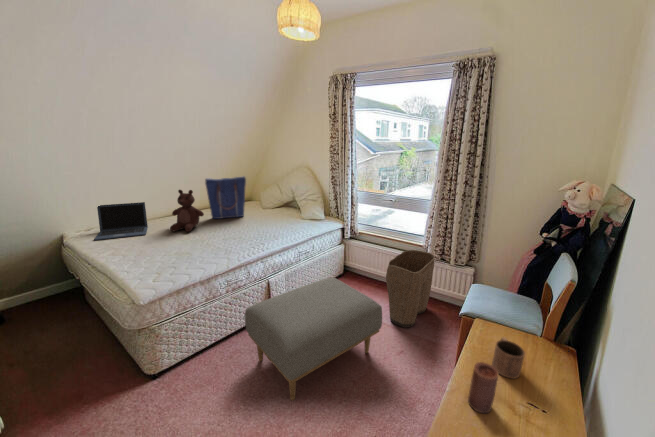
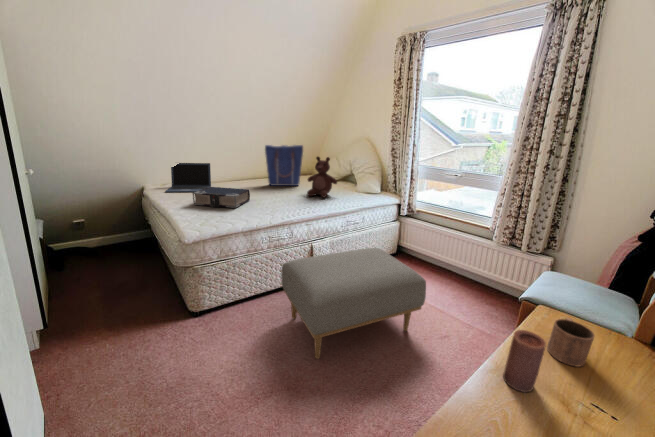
teddy bear: present [170,190,204,232] -> present [307,157,337,198]
book: none [133,231,197,255] -> present [192,187,250,208]
laundry basket: present [386,250,435,327] -> none [438,231,502,314]

